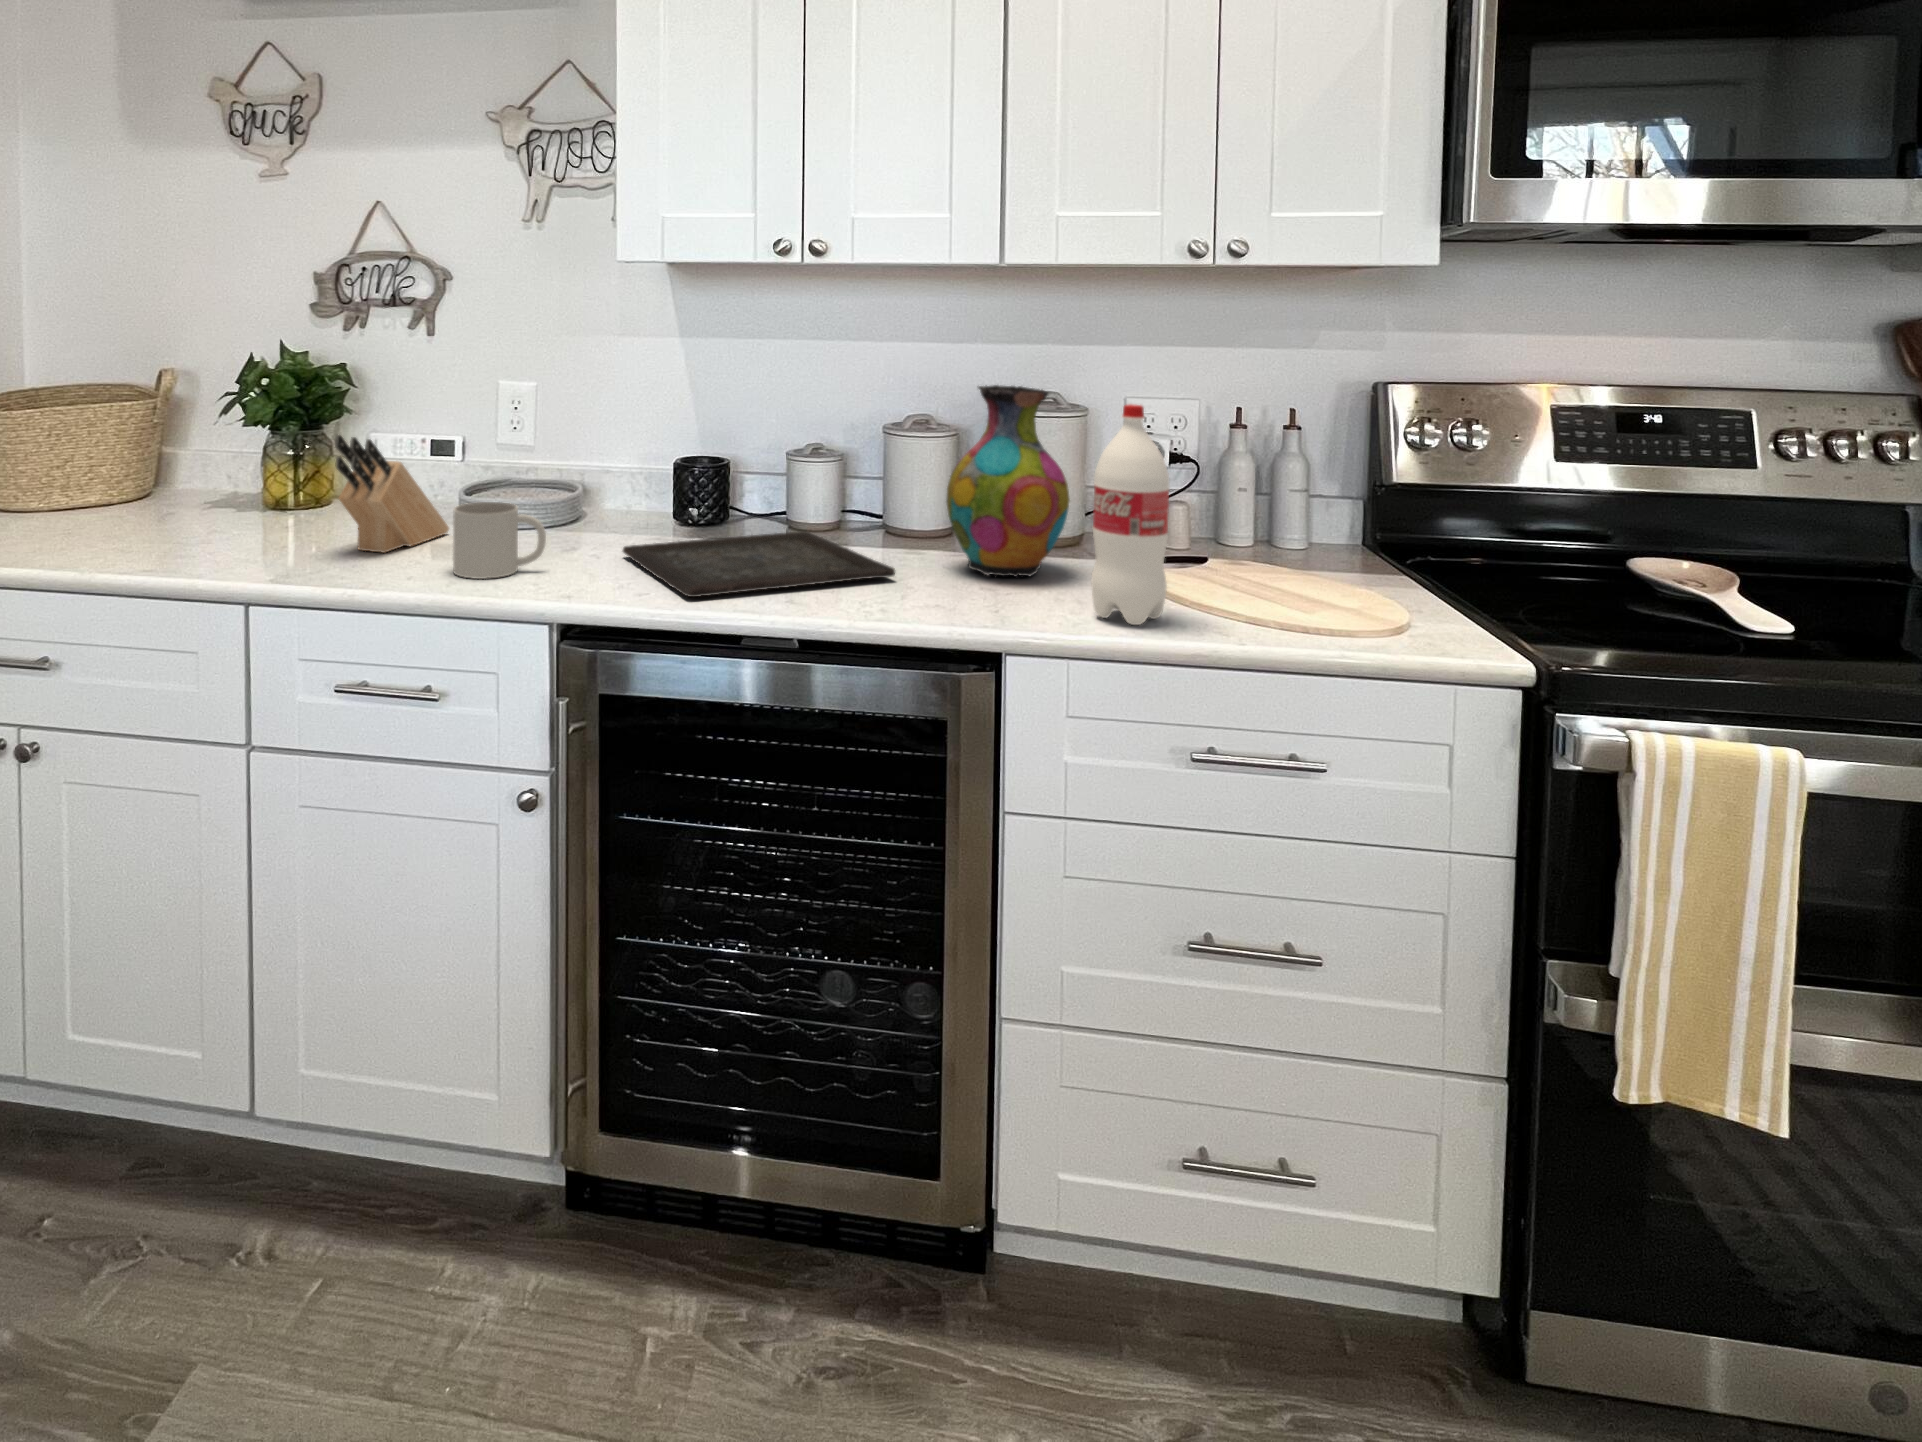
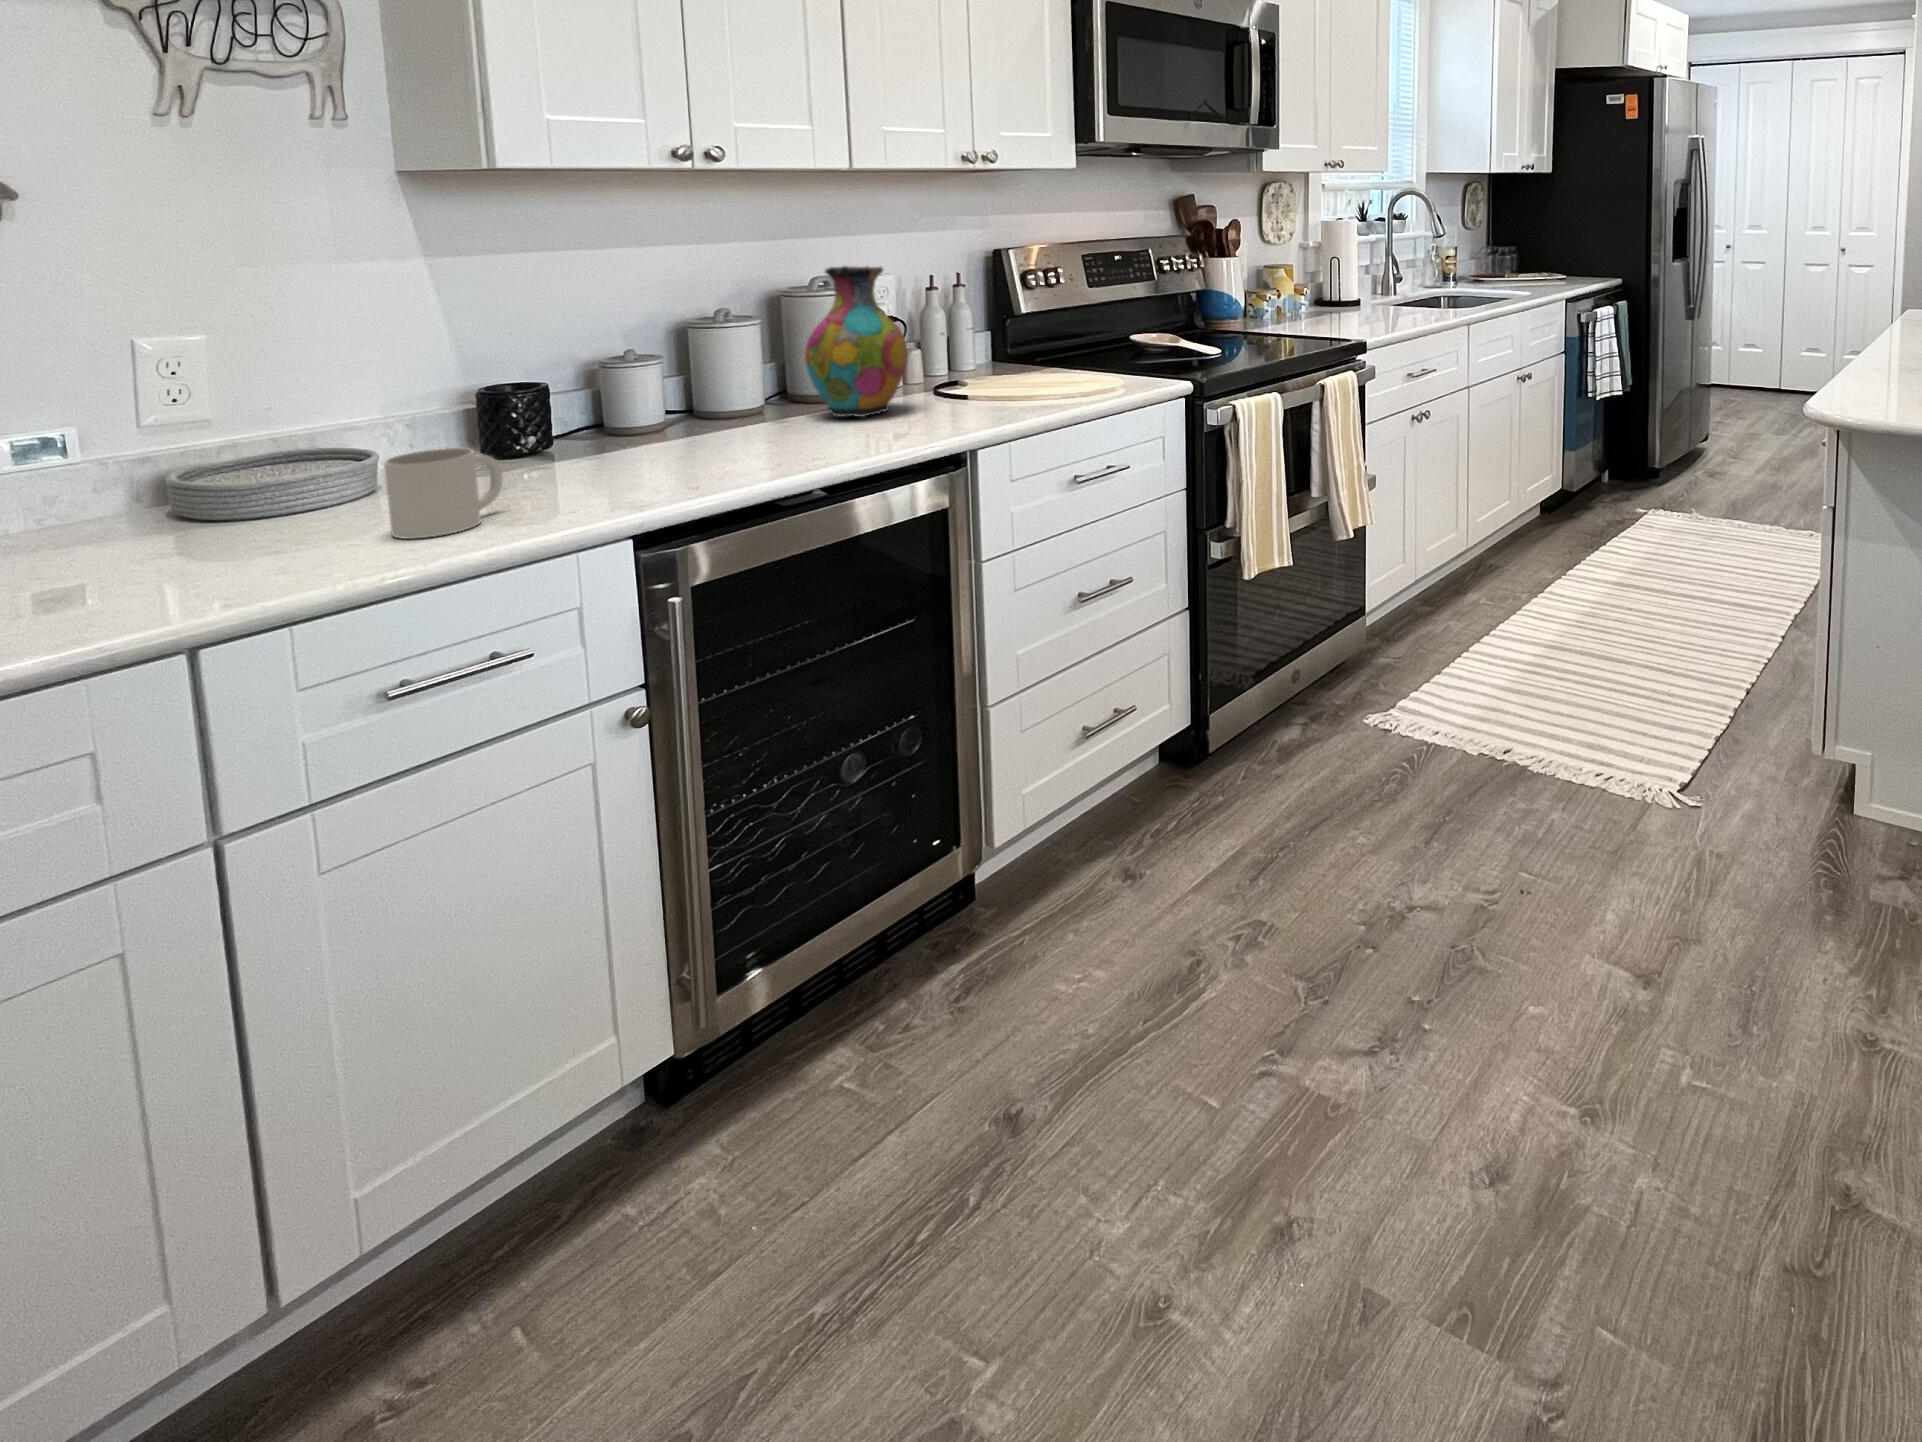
bottle: present [1091,404,1169,625] -> none [974,262,1029,414]
knife block: present [335,435,449,553] -> none [127,410,229,571]
tray: present [623,531,895,597] -> none [532,425,816,482]

